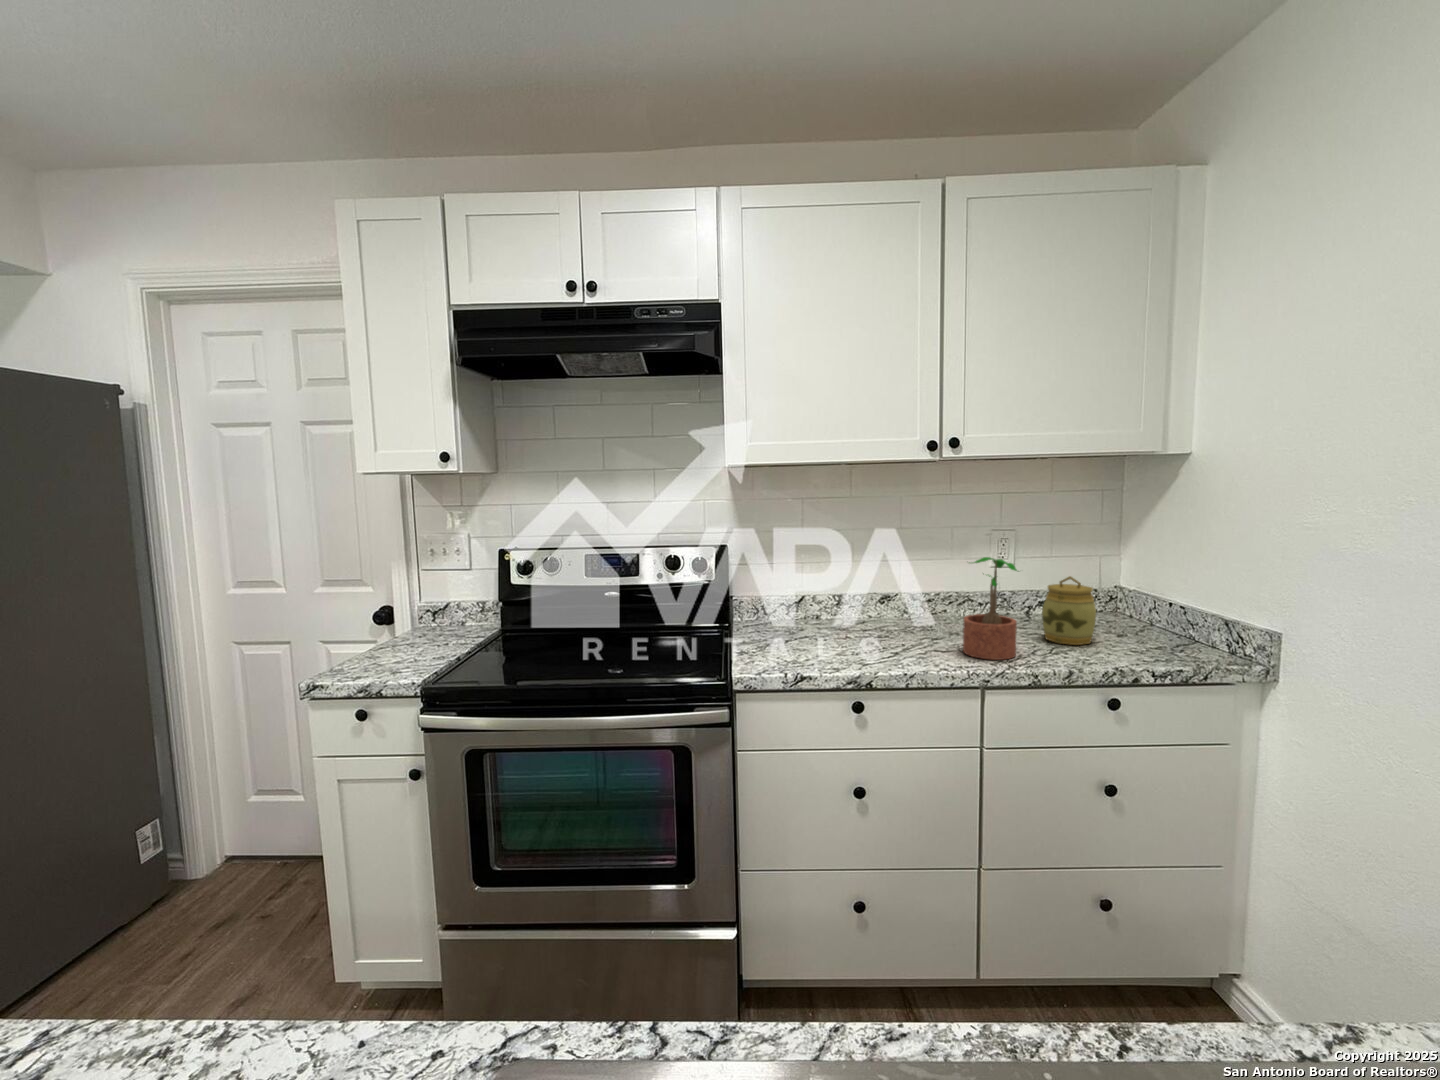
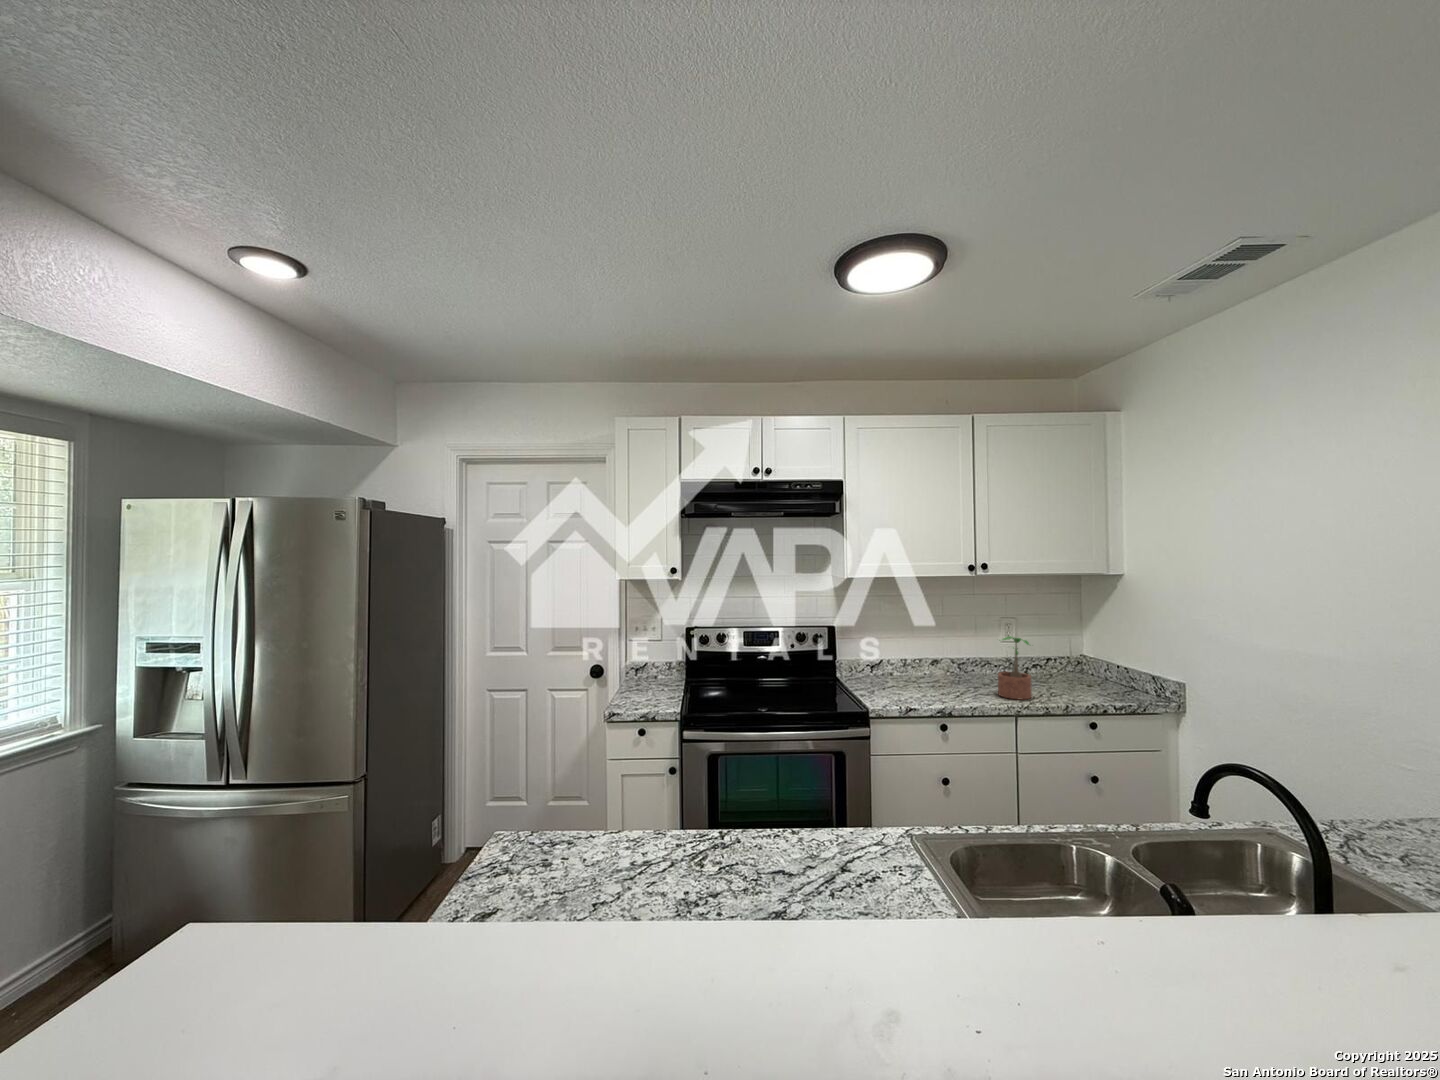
jar: present [1042,576,1096,645] -> none [1041,648,1075,691]

